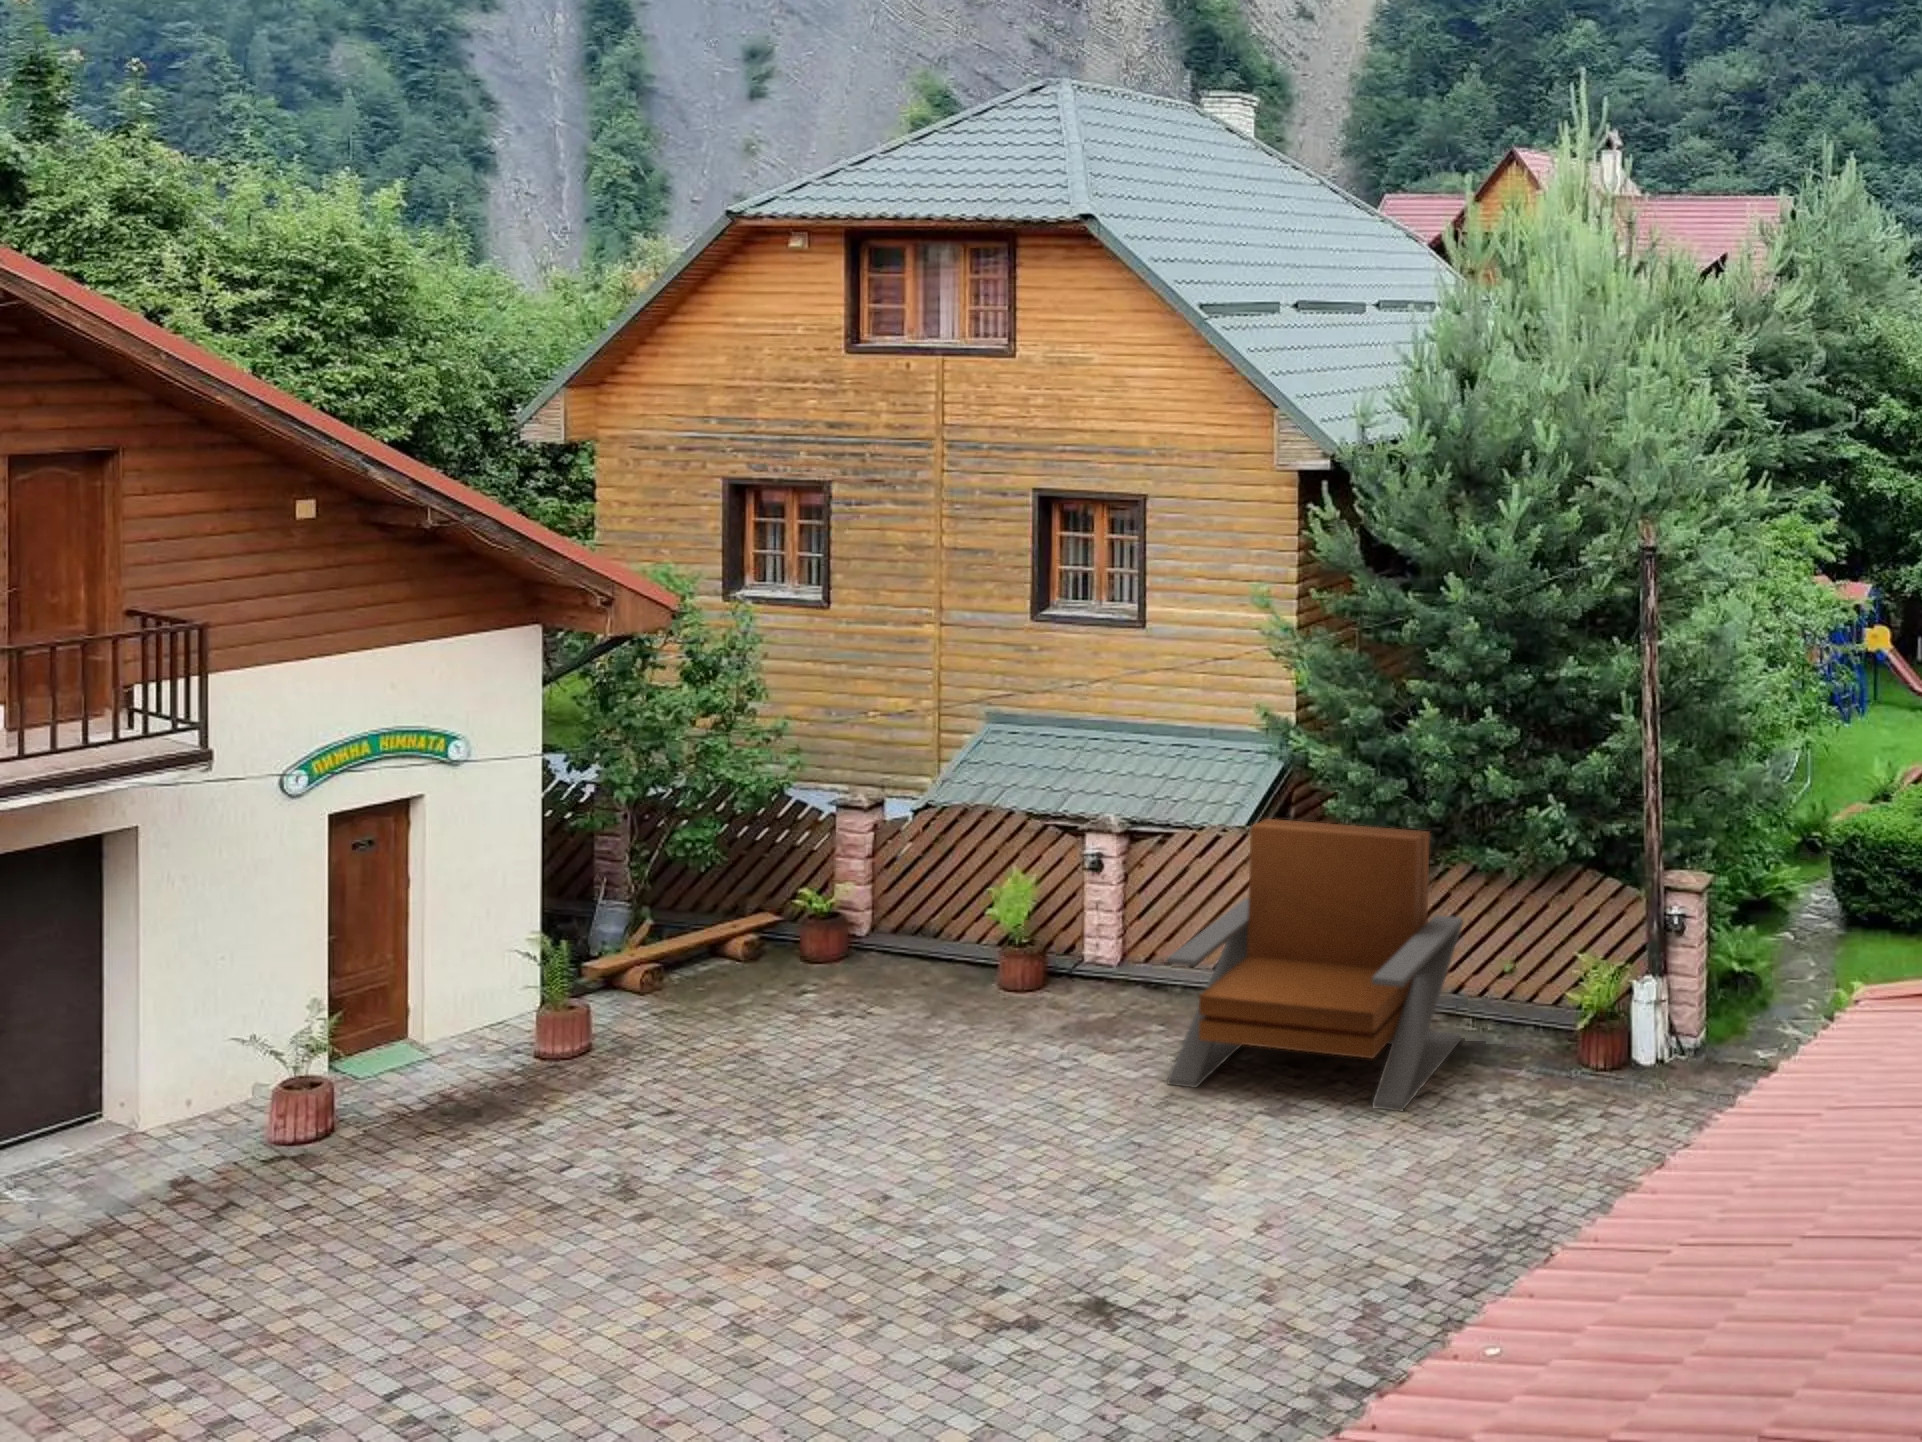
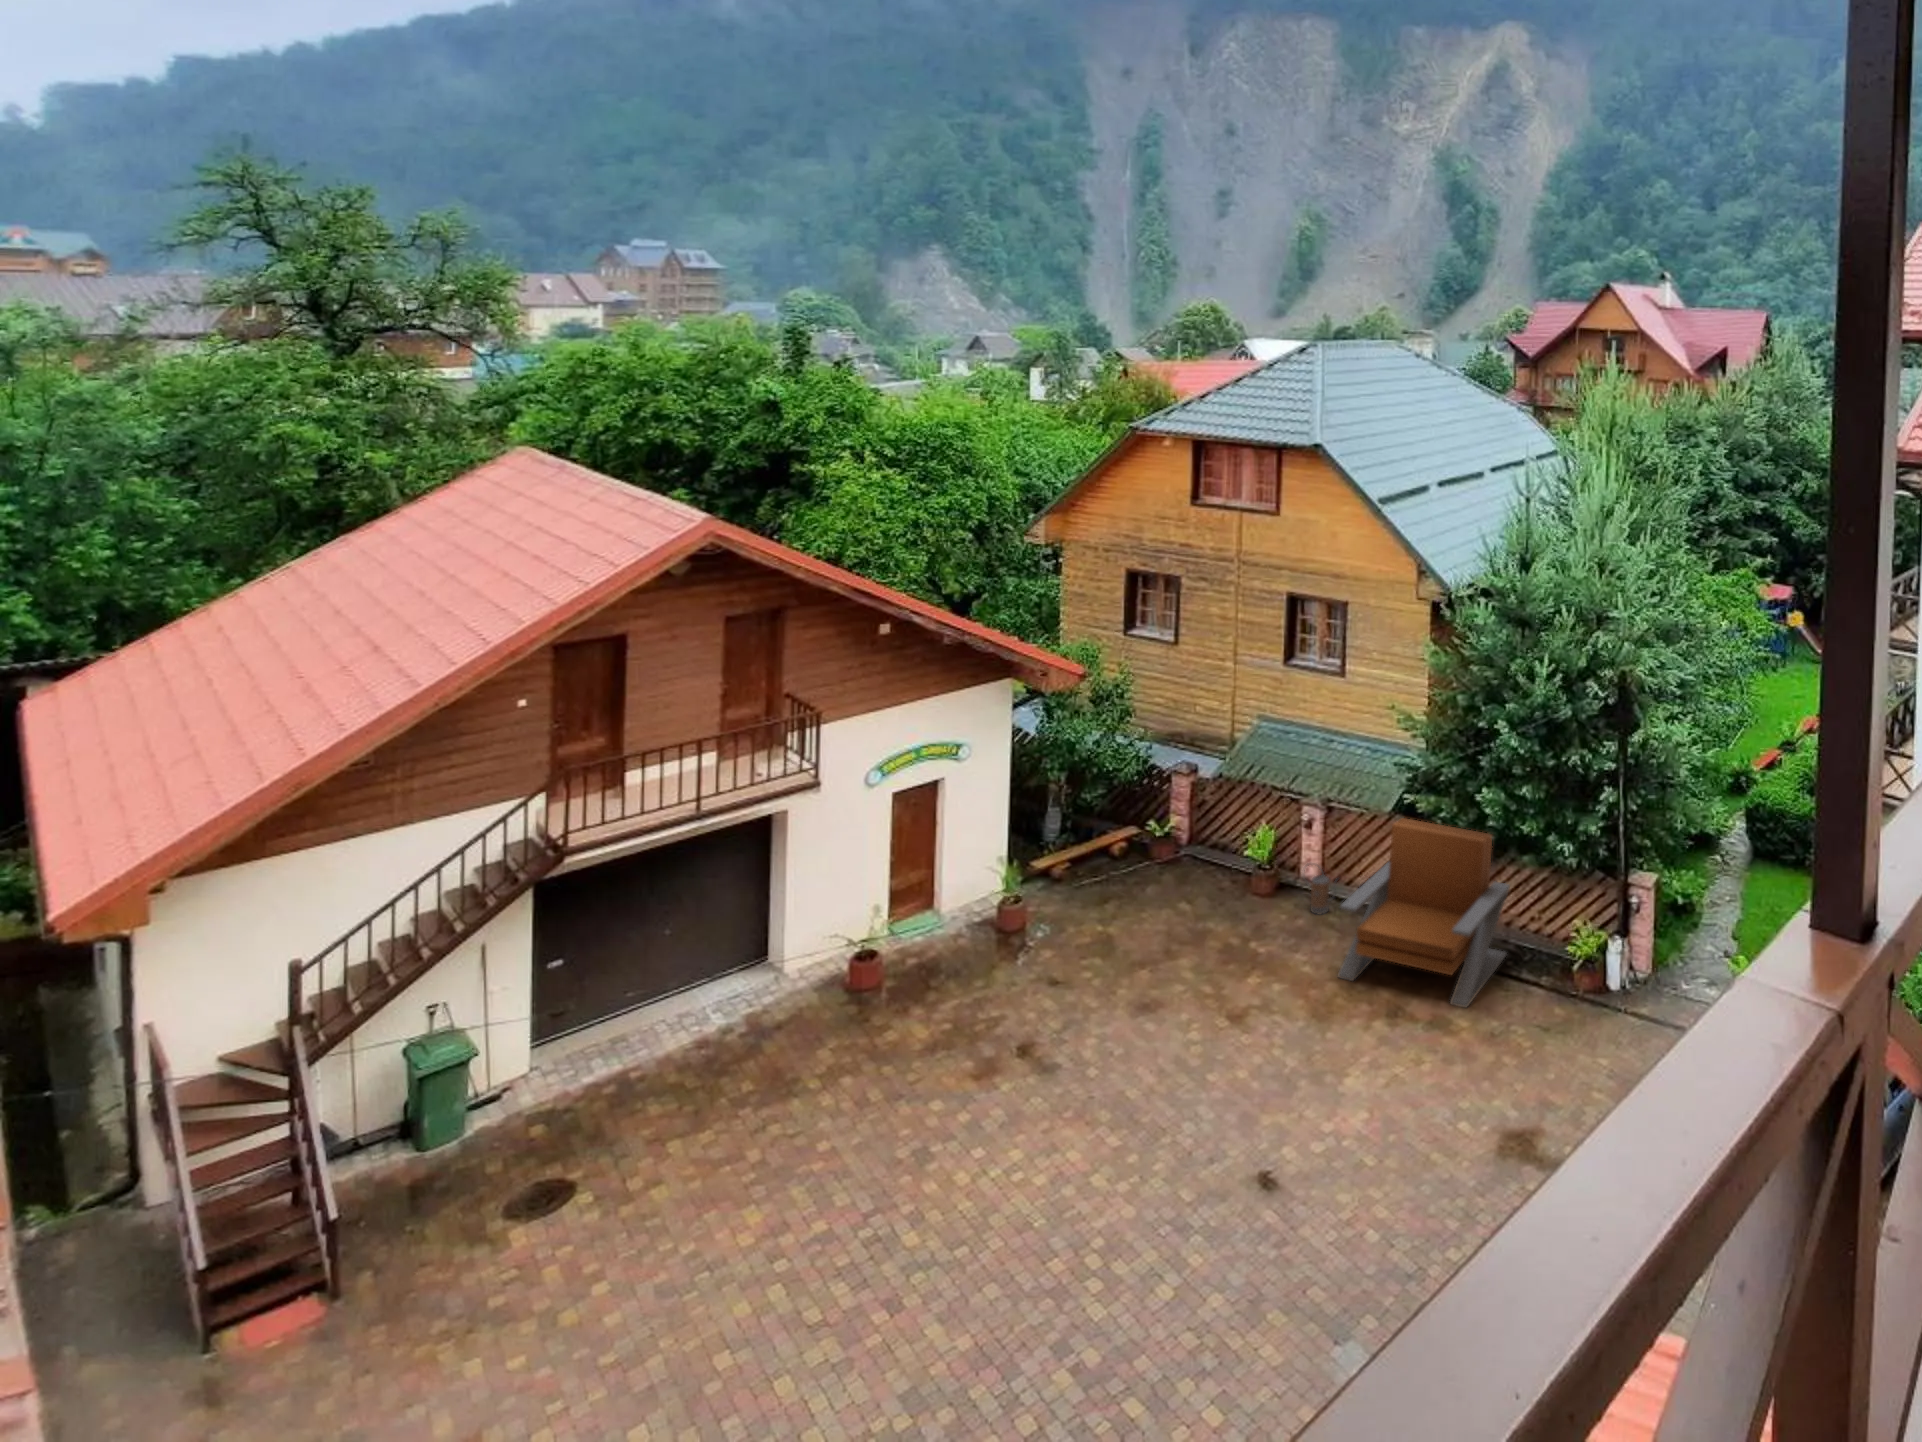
watering can: none [1088,917,1157,1005] -> present [1304,870,1336,915]

